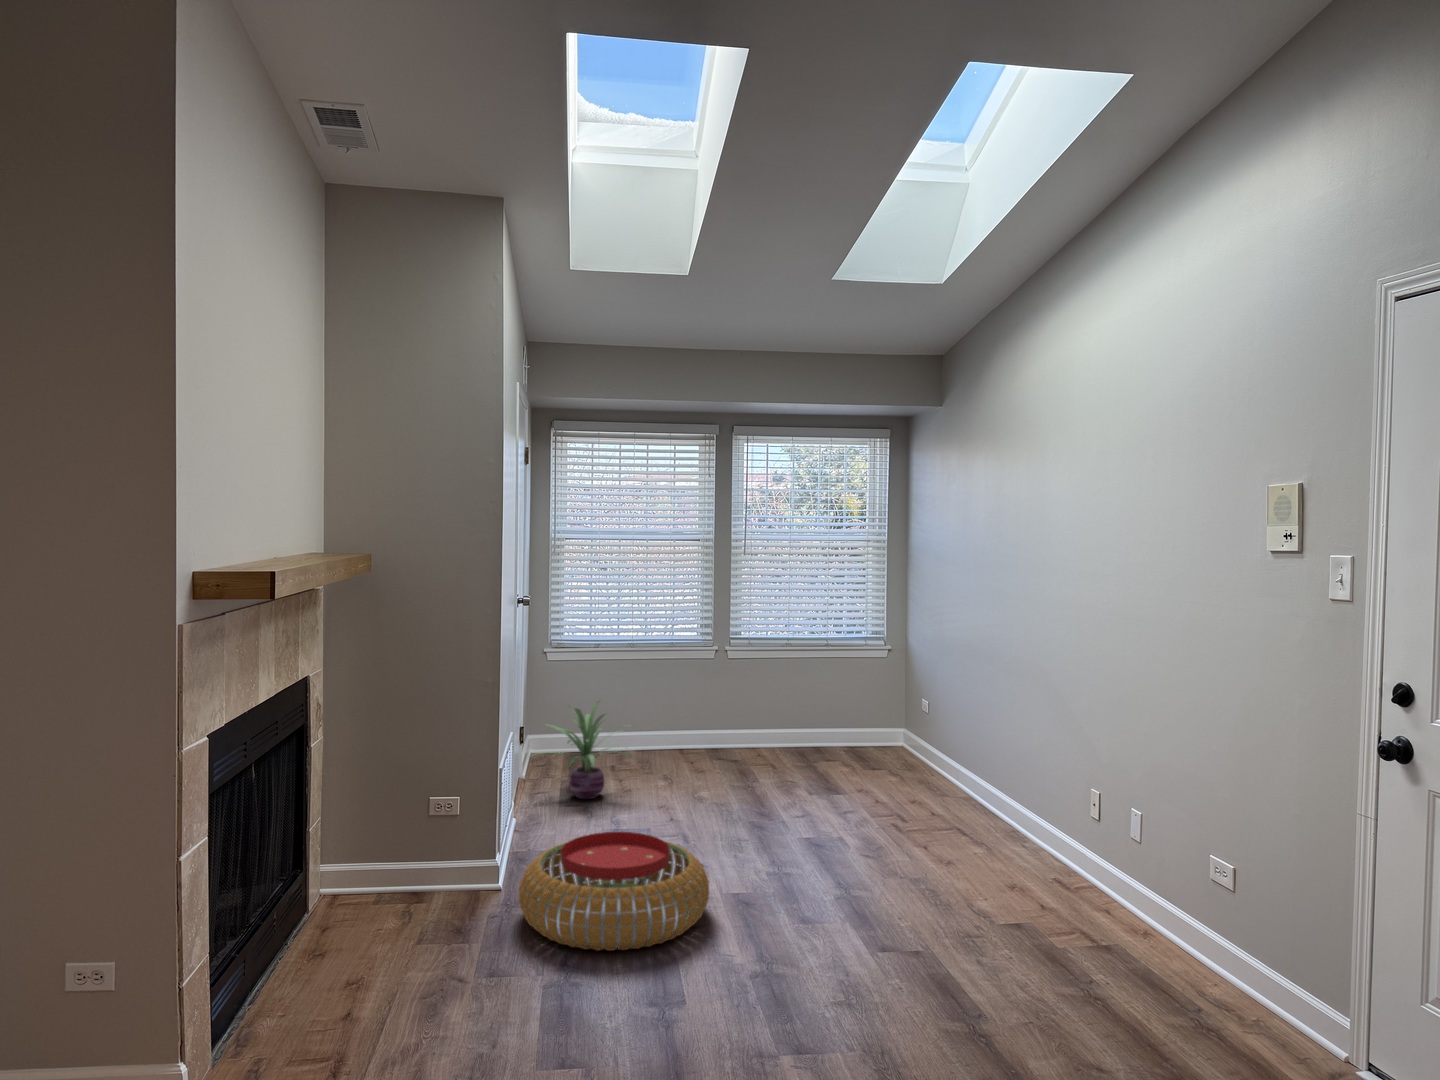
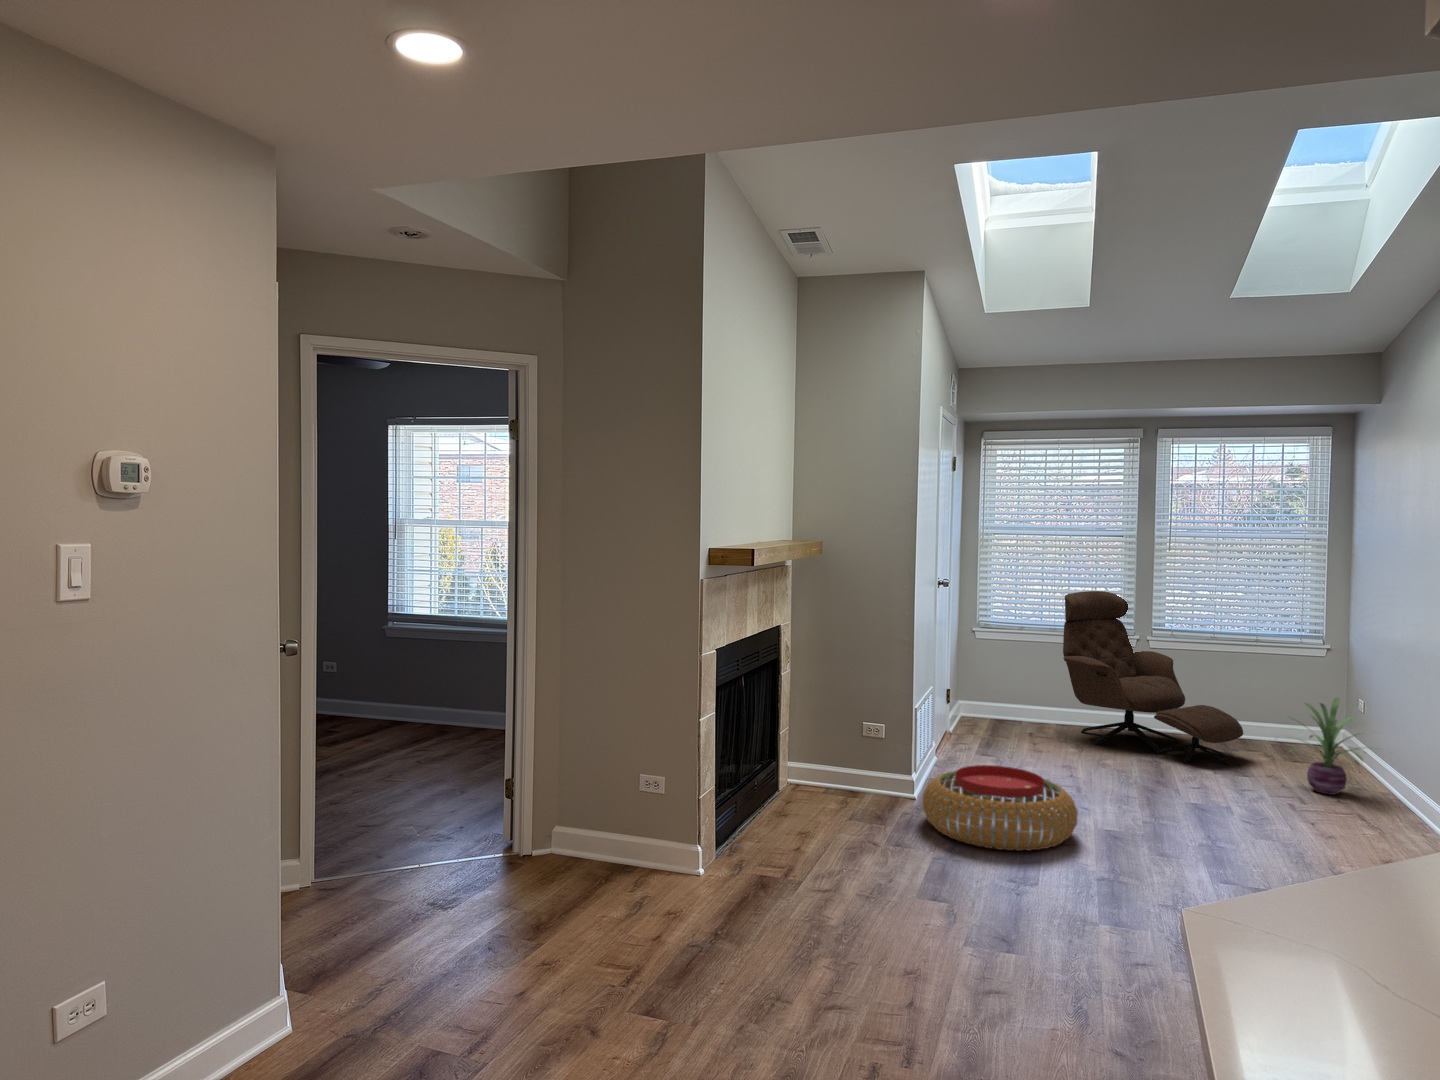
lounge chair: none [646,601,826,783] -> present [1063,591,1243,765]
decorative plant: present [549,701,632,799] -> present [1288,698,1363,795]

